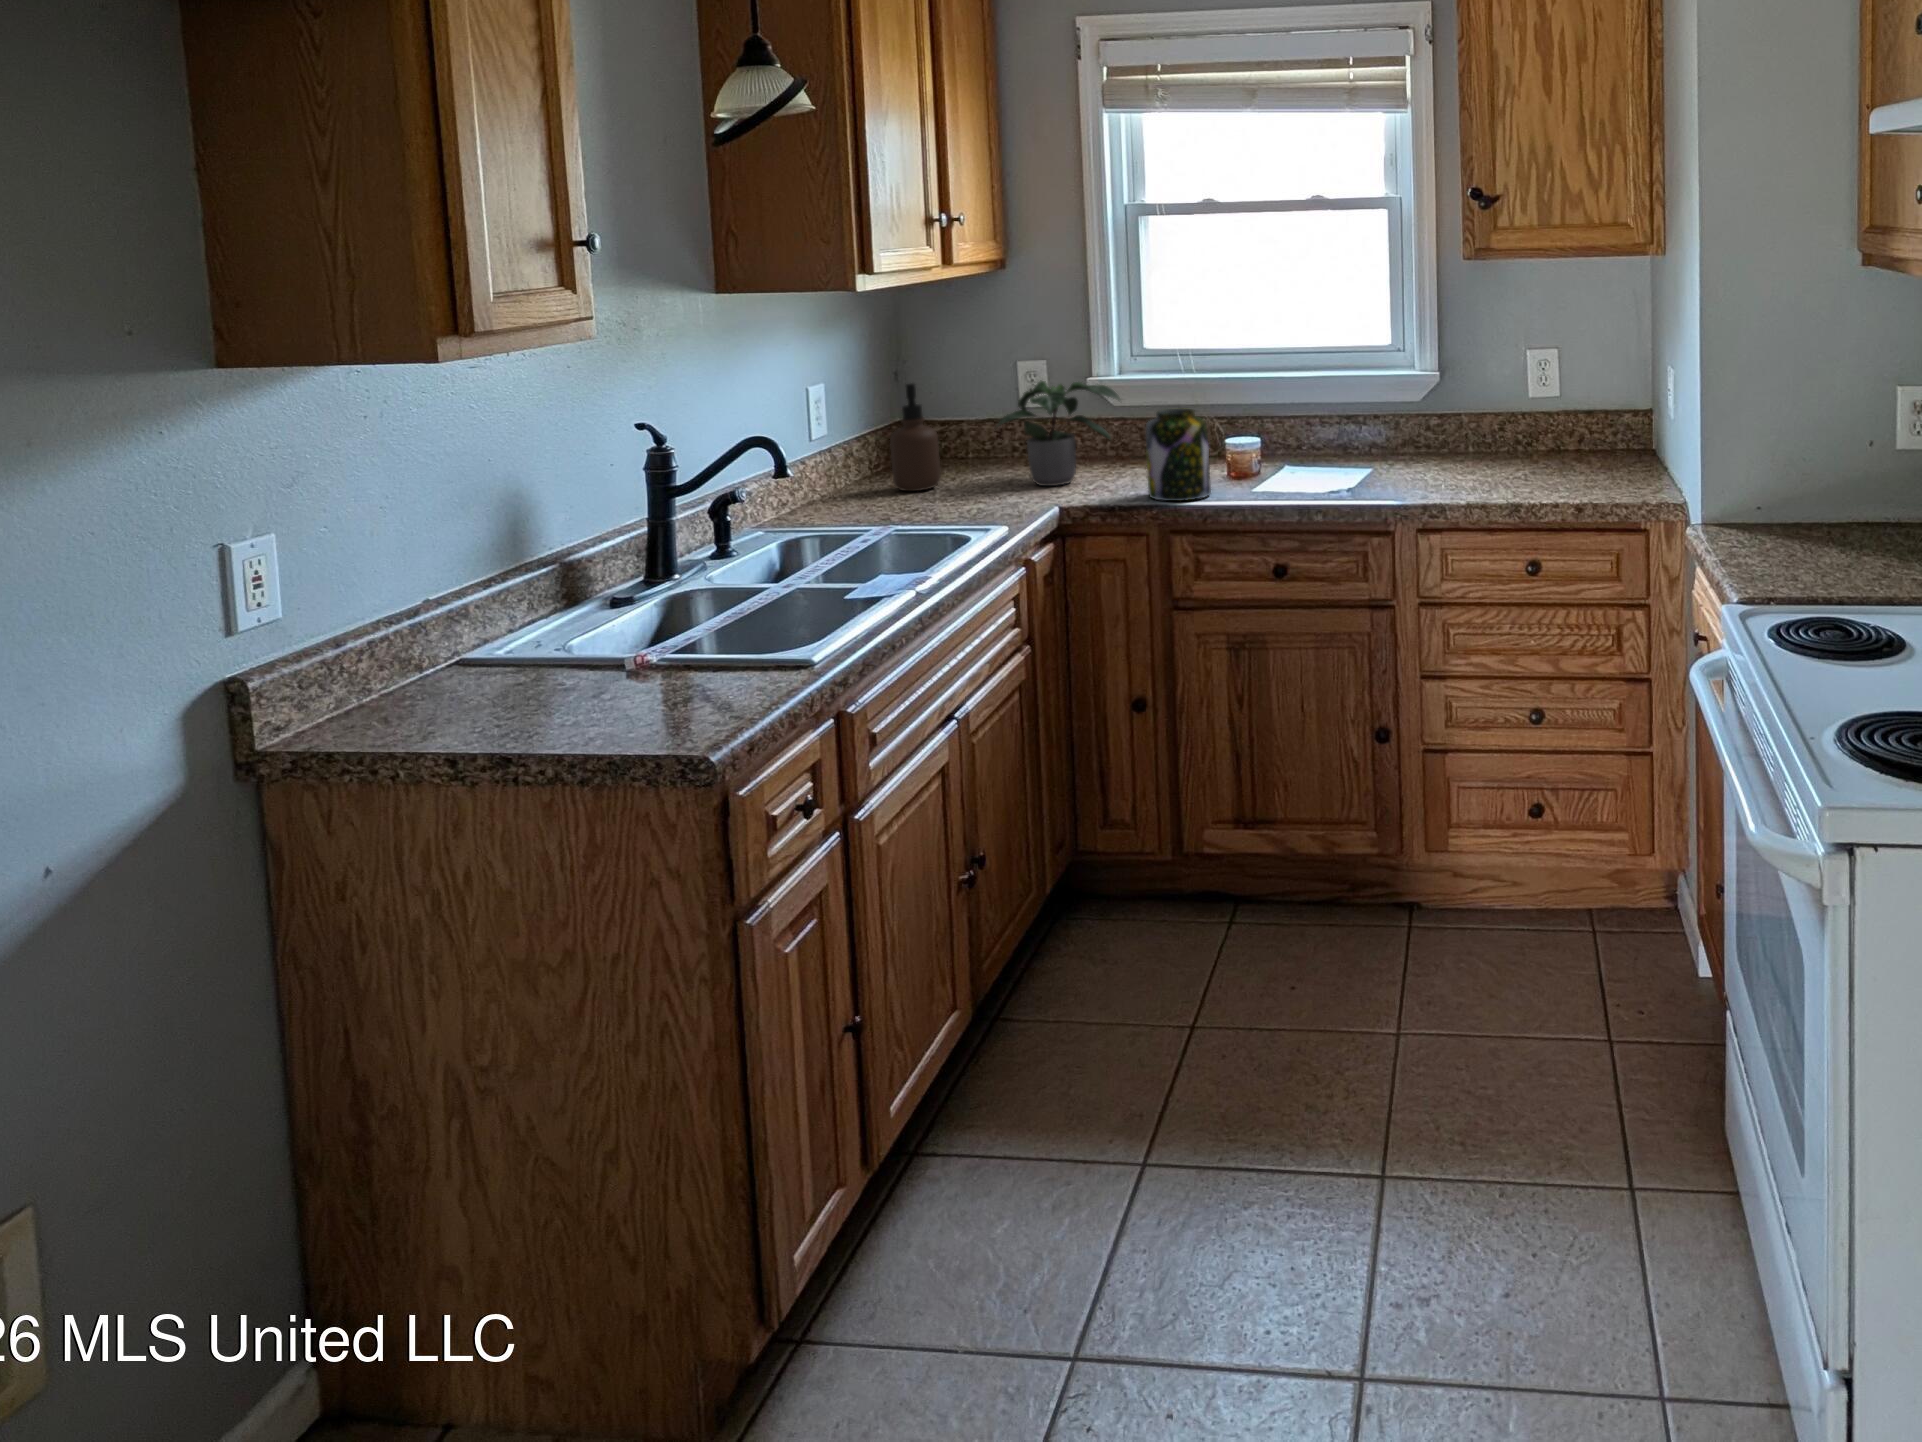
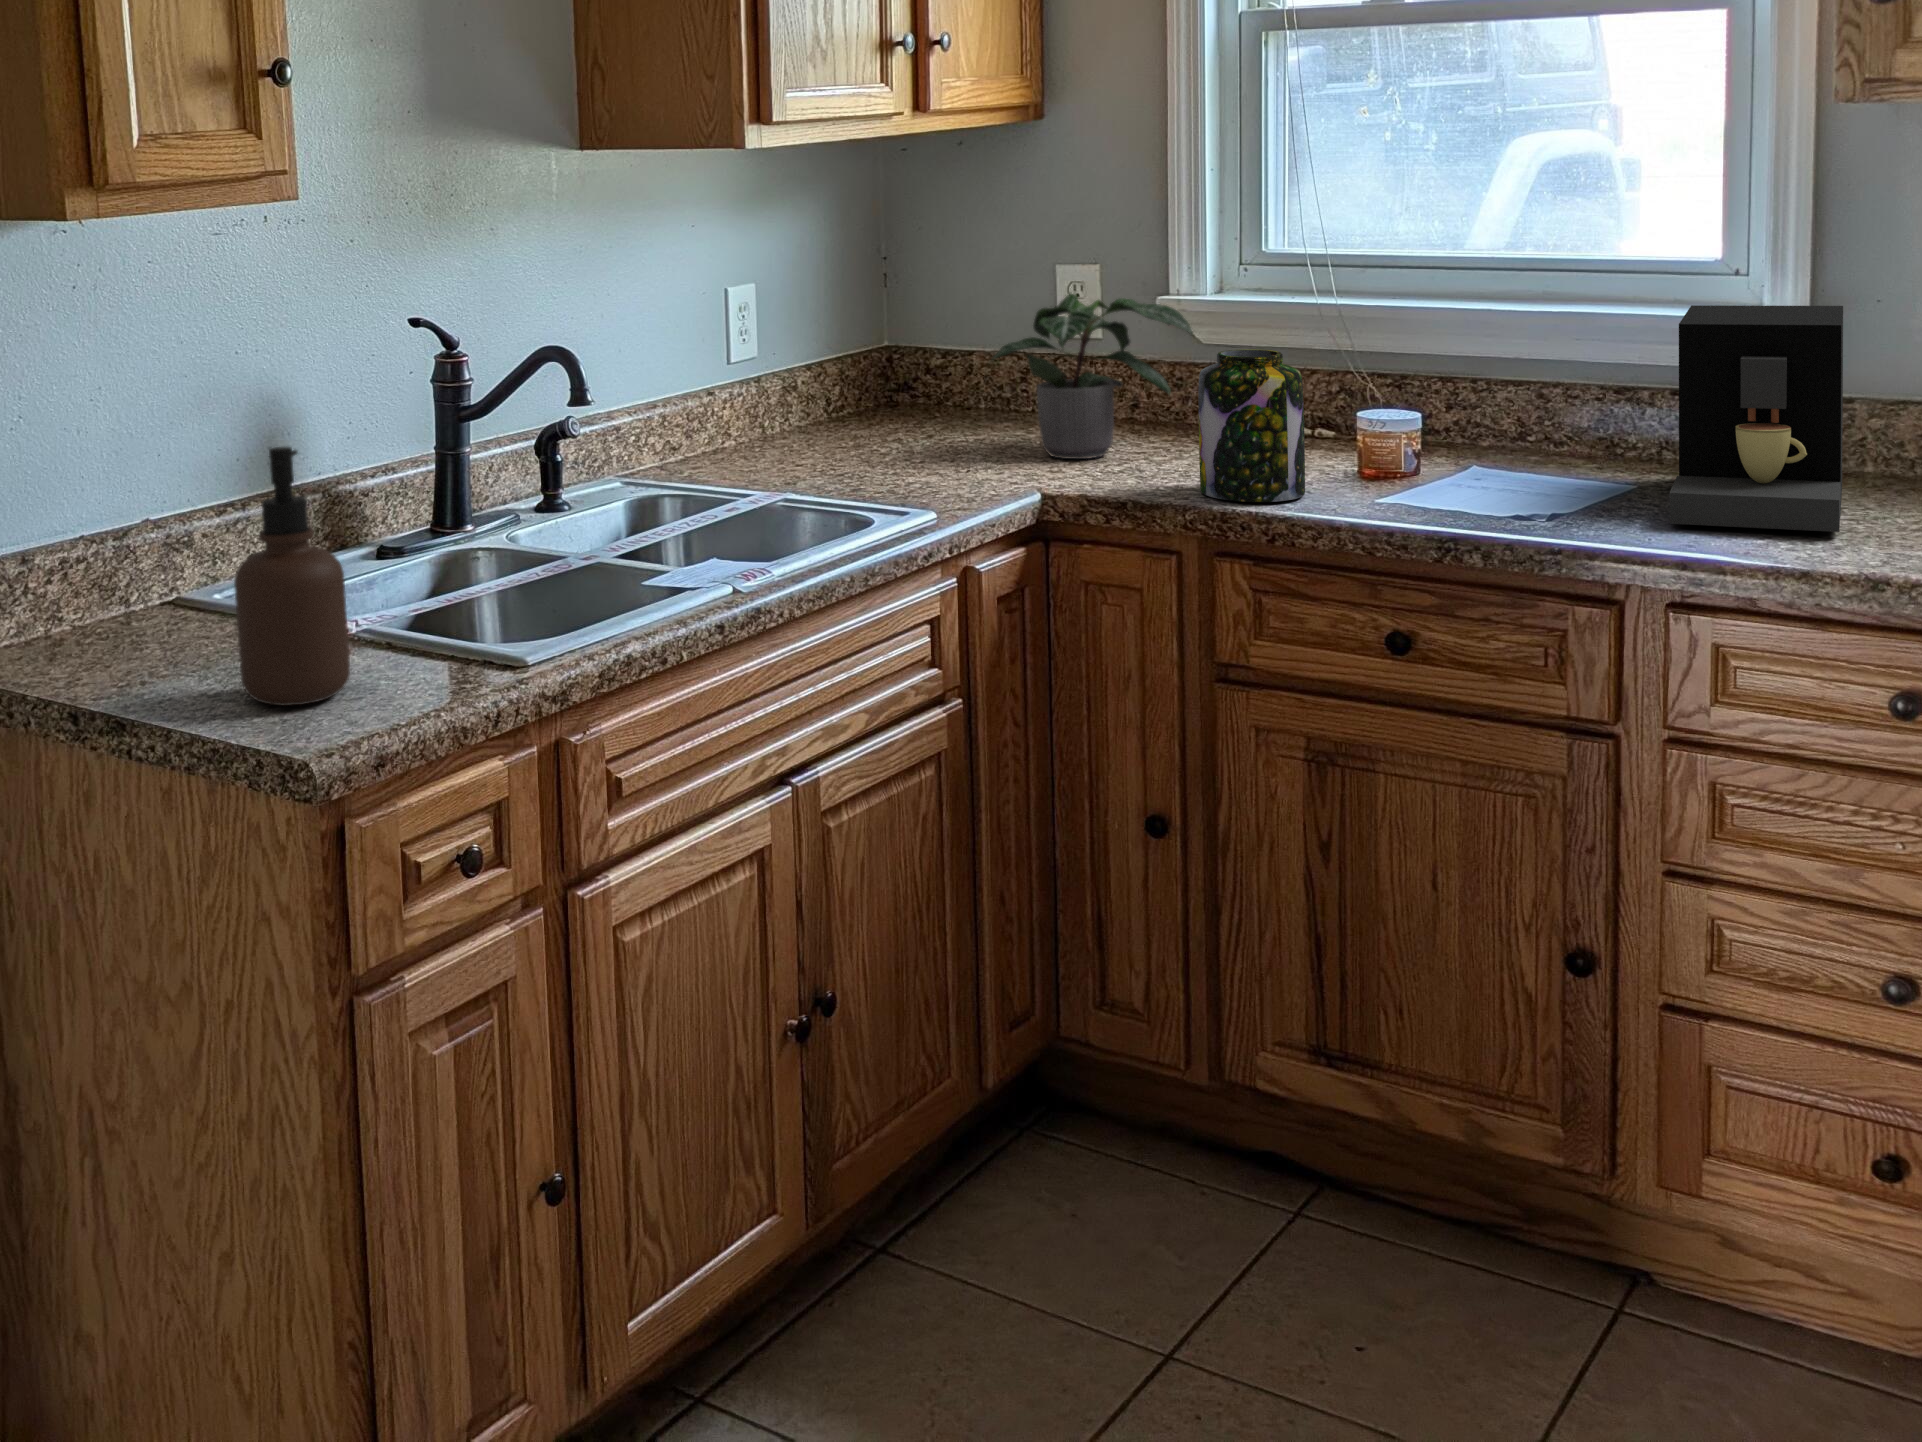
coffee maker: none [1391,366,1487,489] -> present [1669,305,1843,532]
soap dispenser: present [890,383,941,491] -> present [234,447,350,706]

